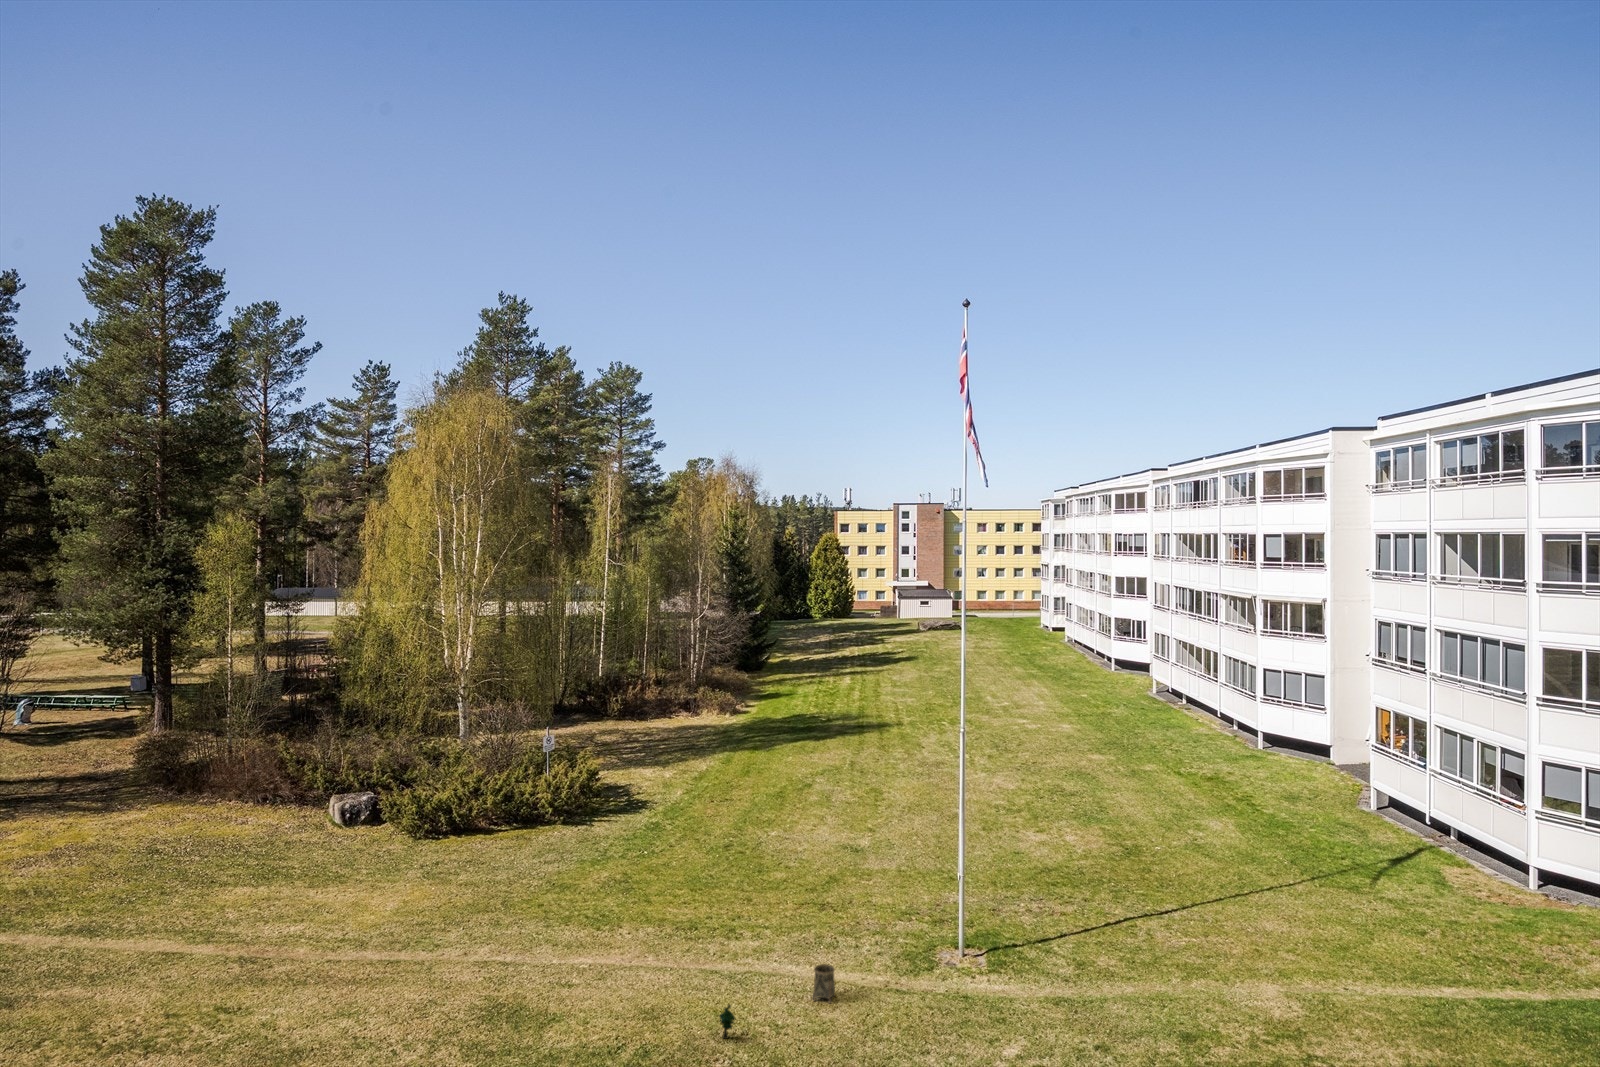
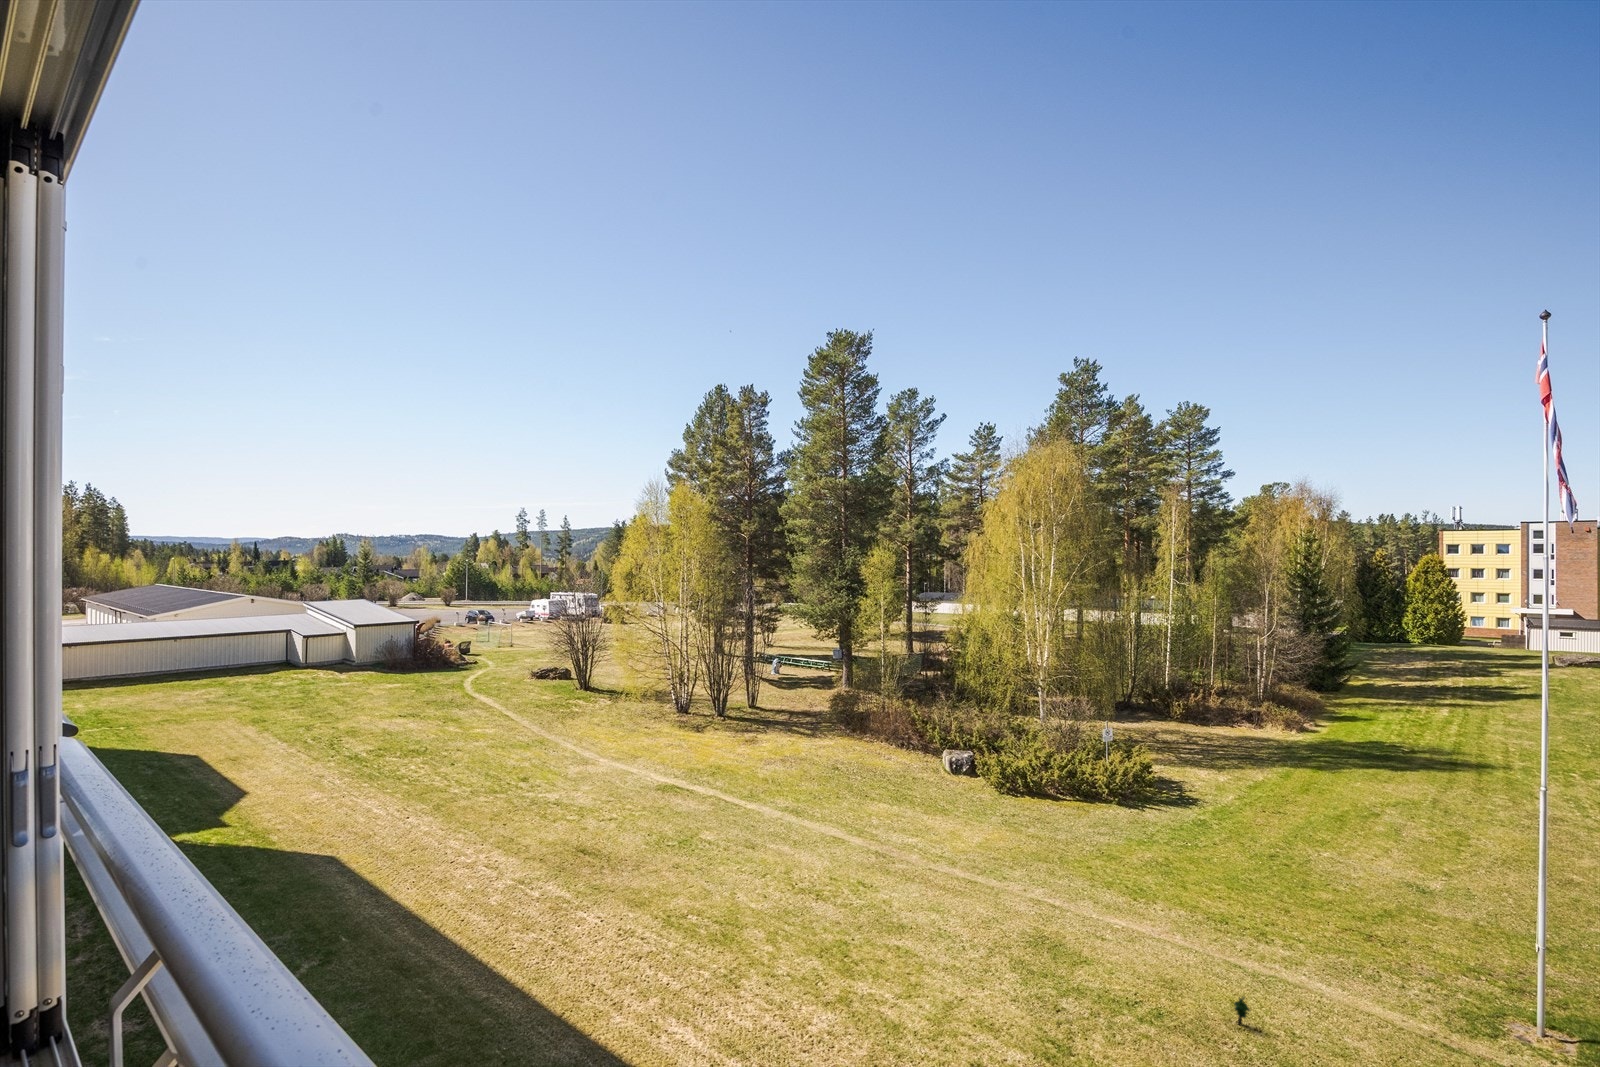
basket: present [813,964,835,1003] -> none [1338,990,1365,1030]

